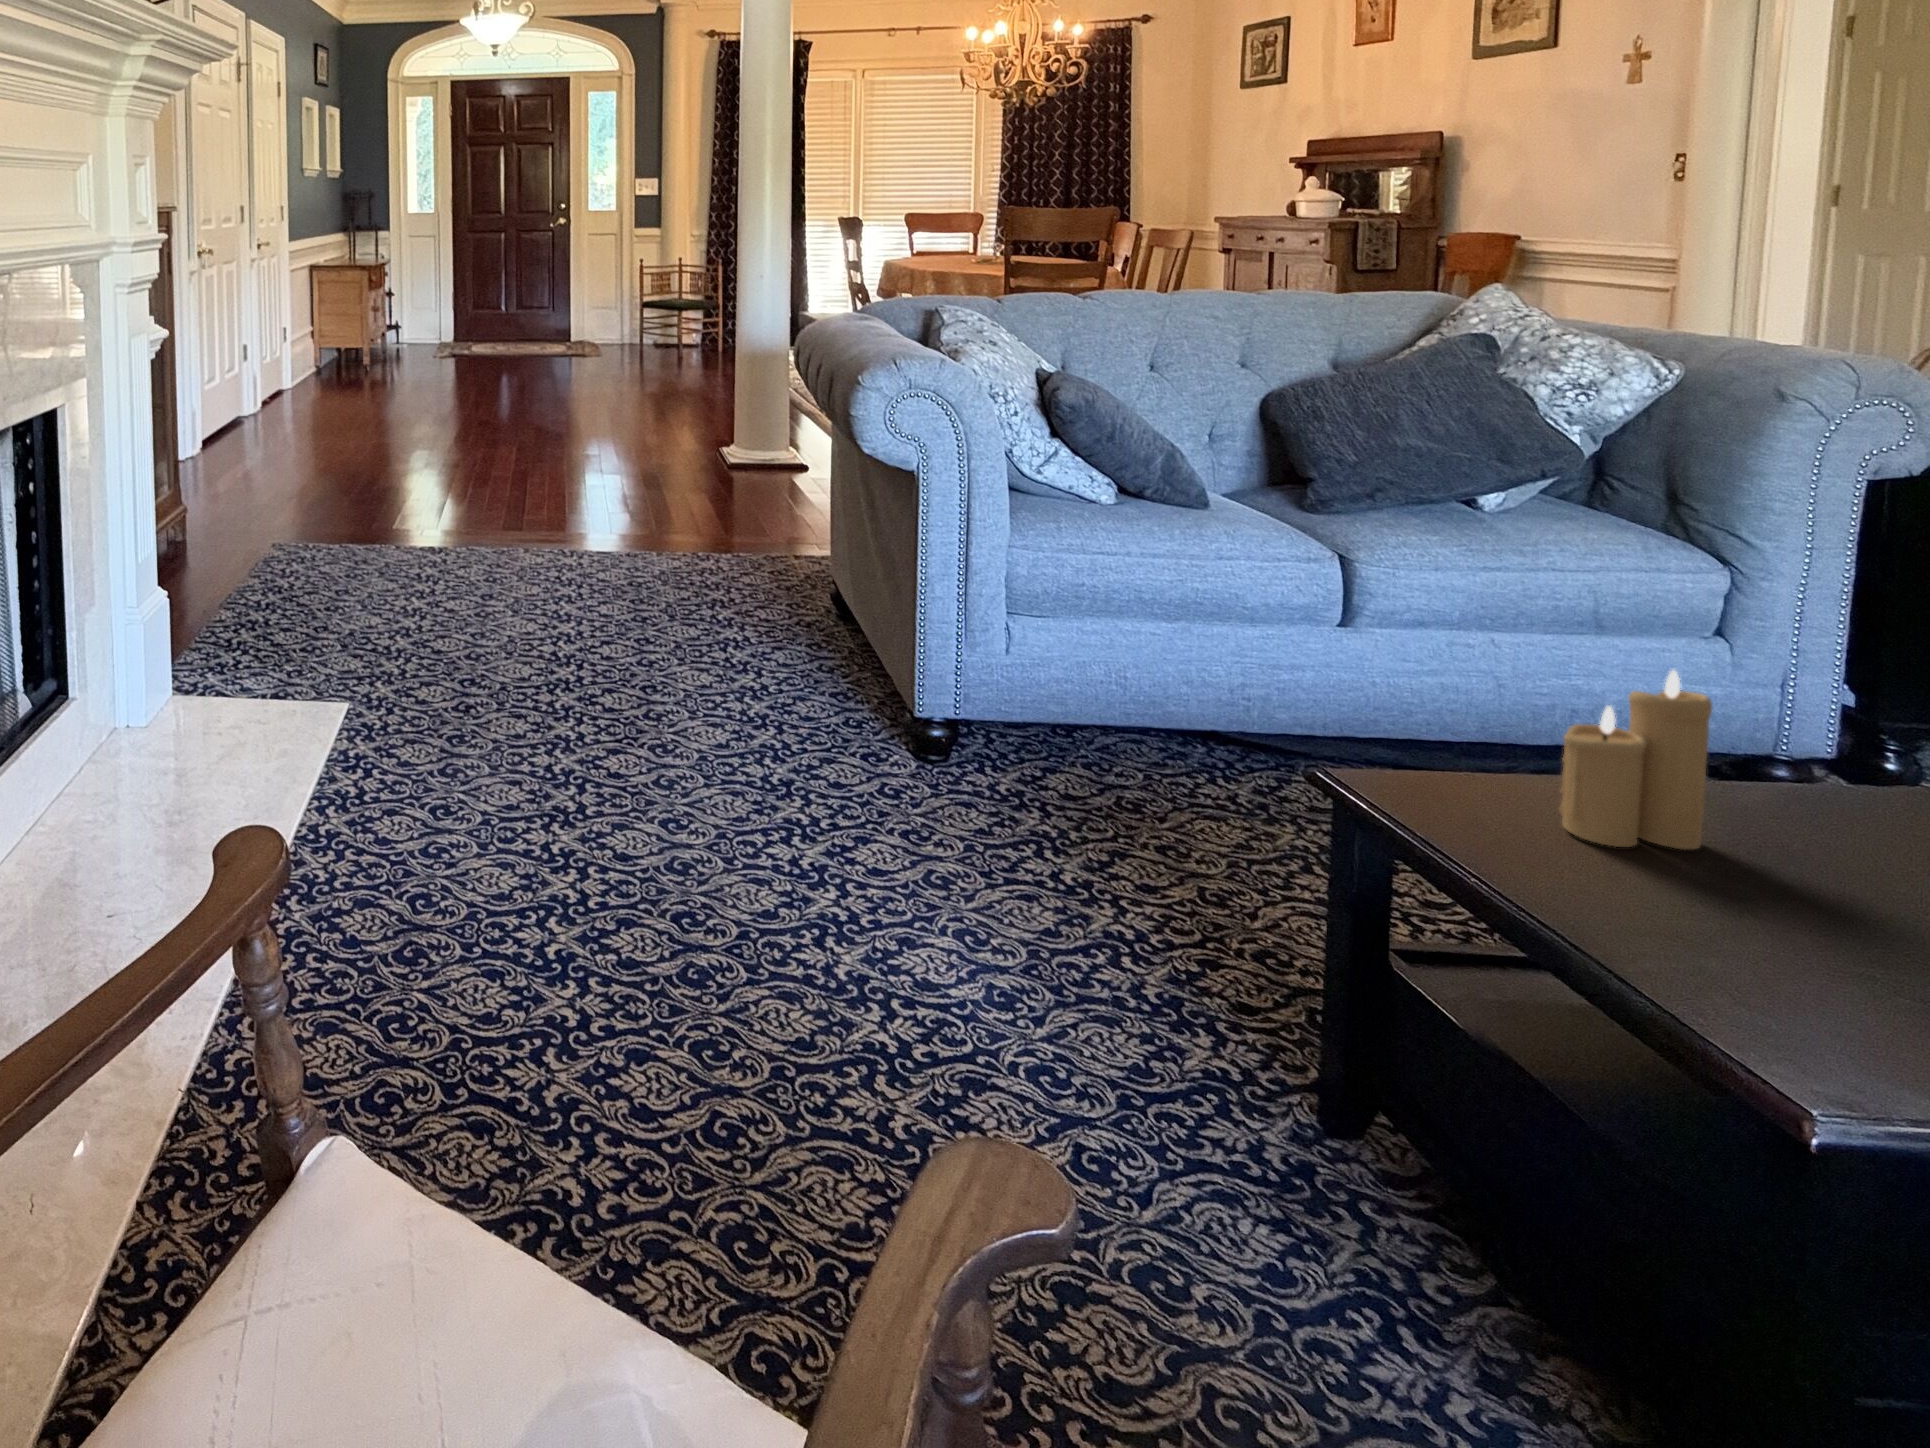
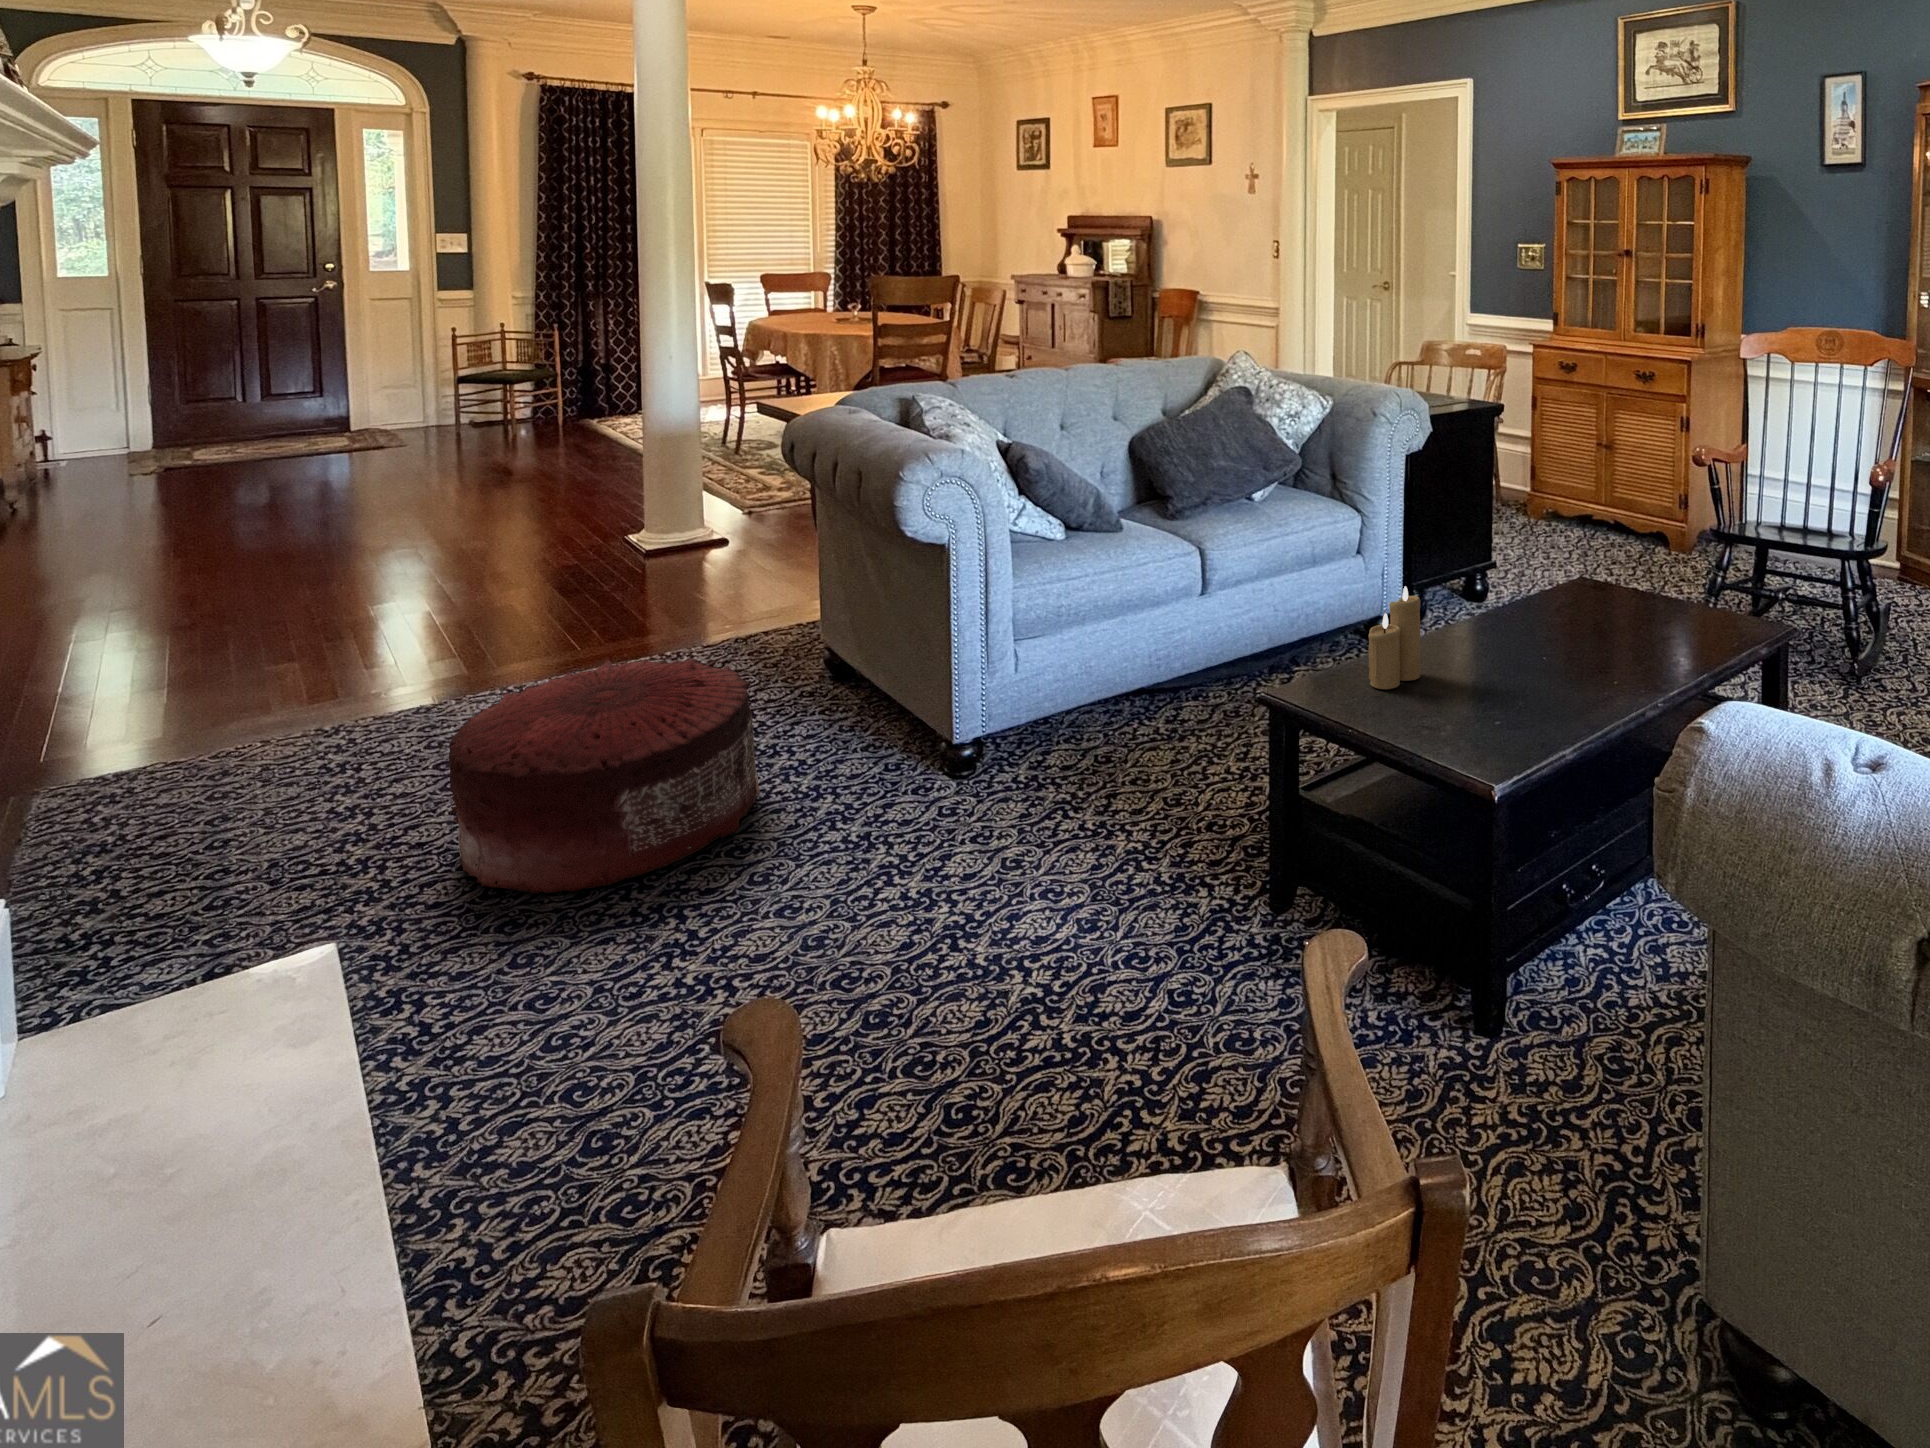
pouf: none [445,532,709,738] -> present [449,659,760,893]

